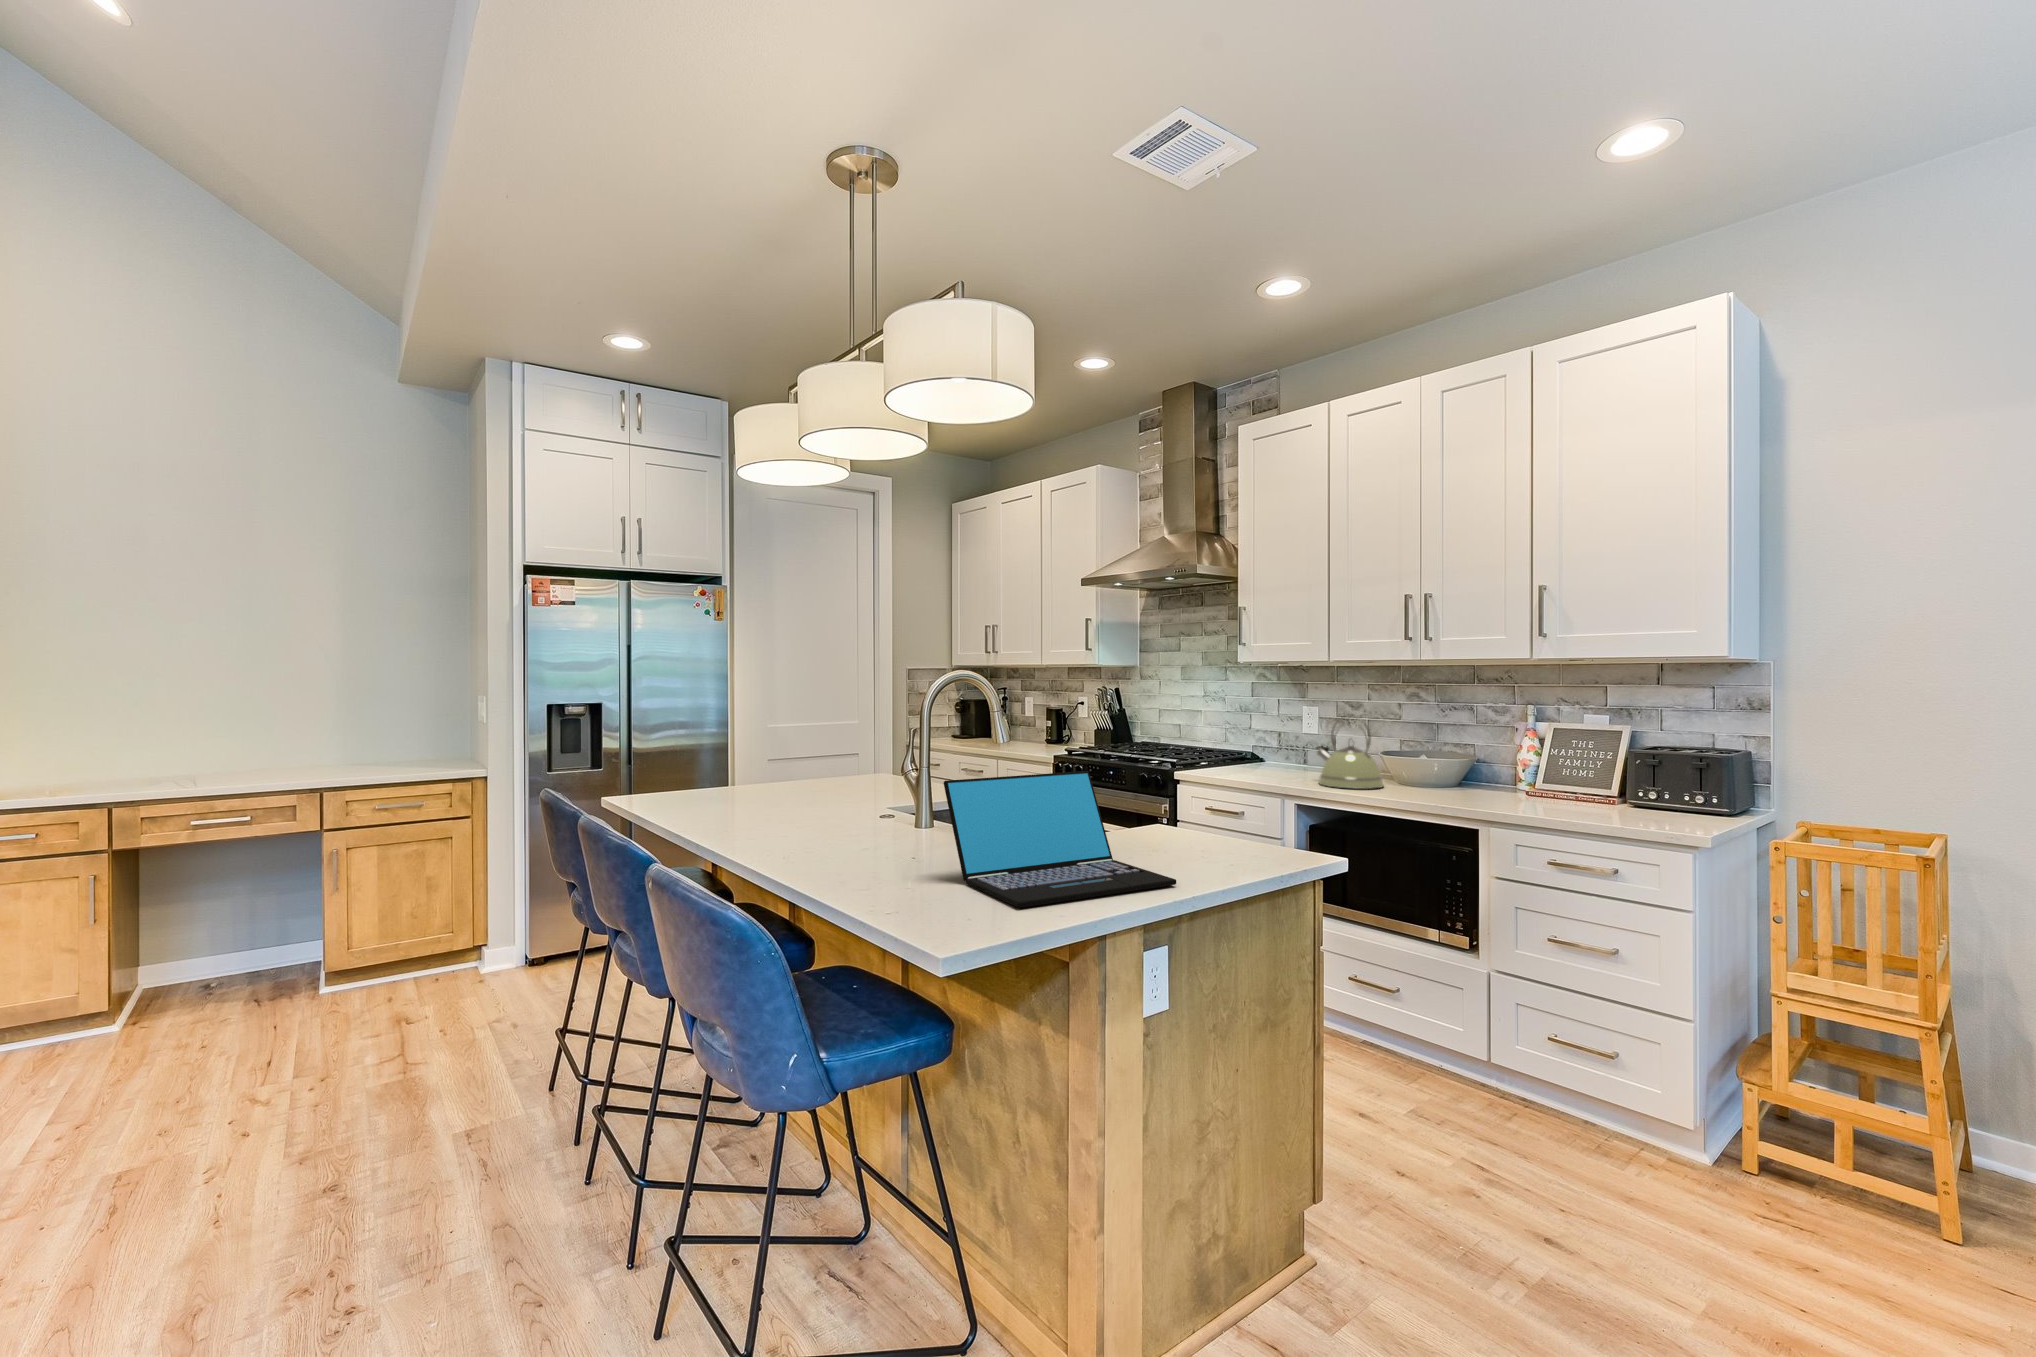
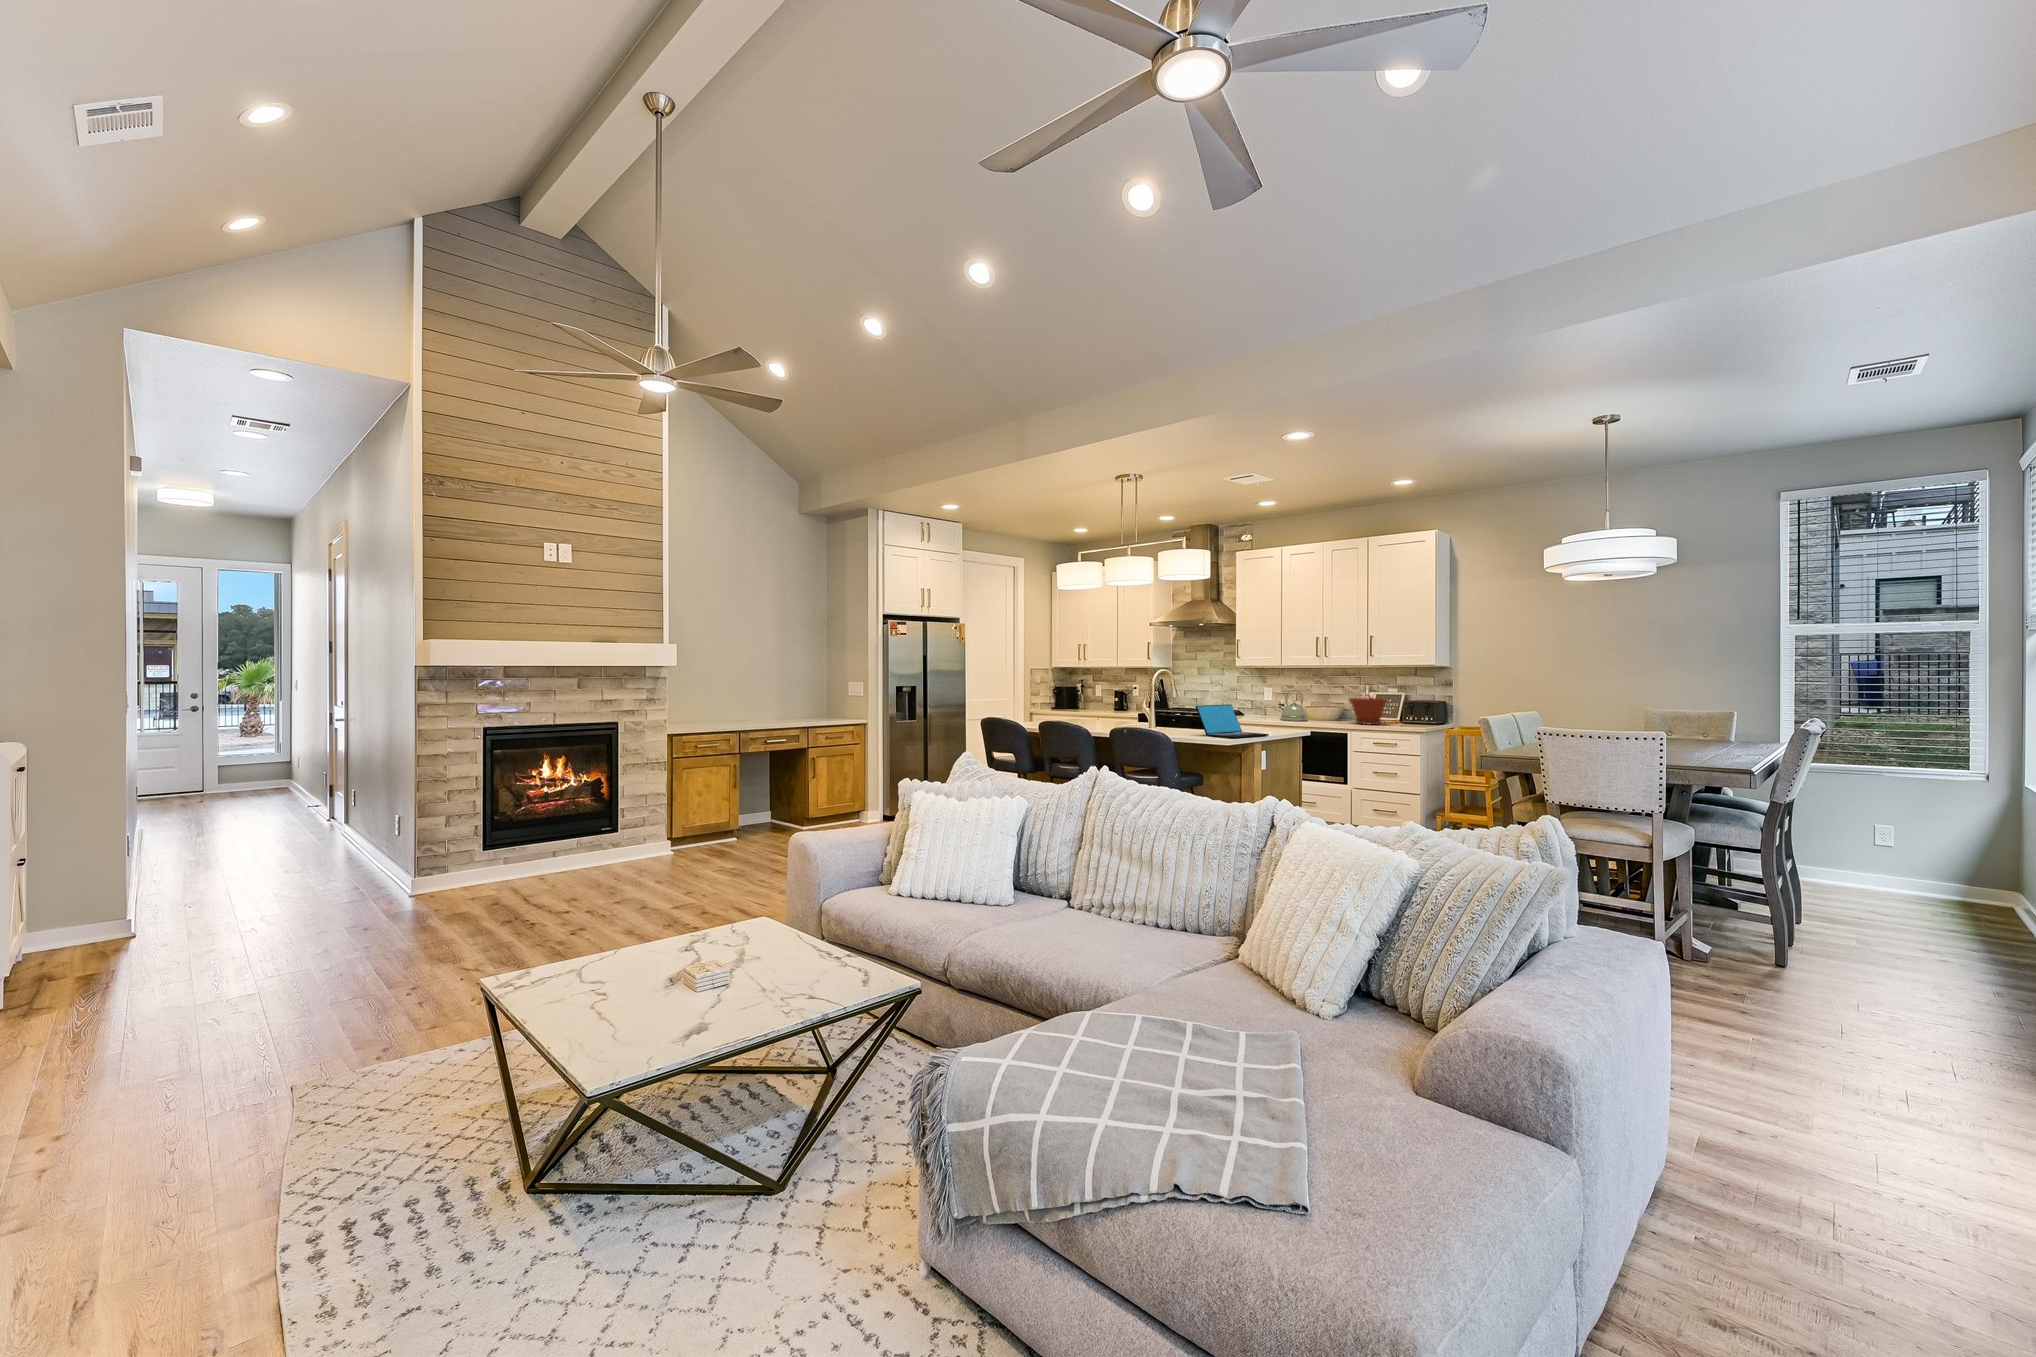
plant pot: none [1481,736,1588,806] -> present [1349,698,1388,725]

